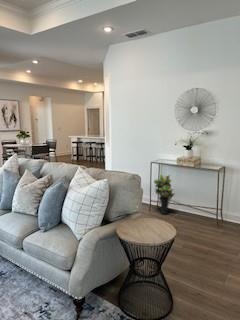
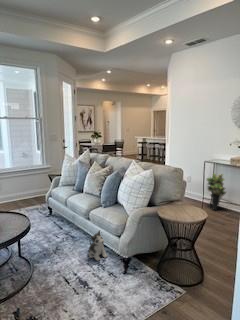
plush toy: none [25,263,52,305] -> present [89,231,107,261]

